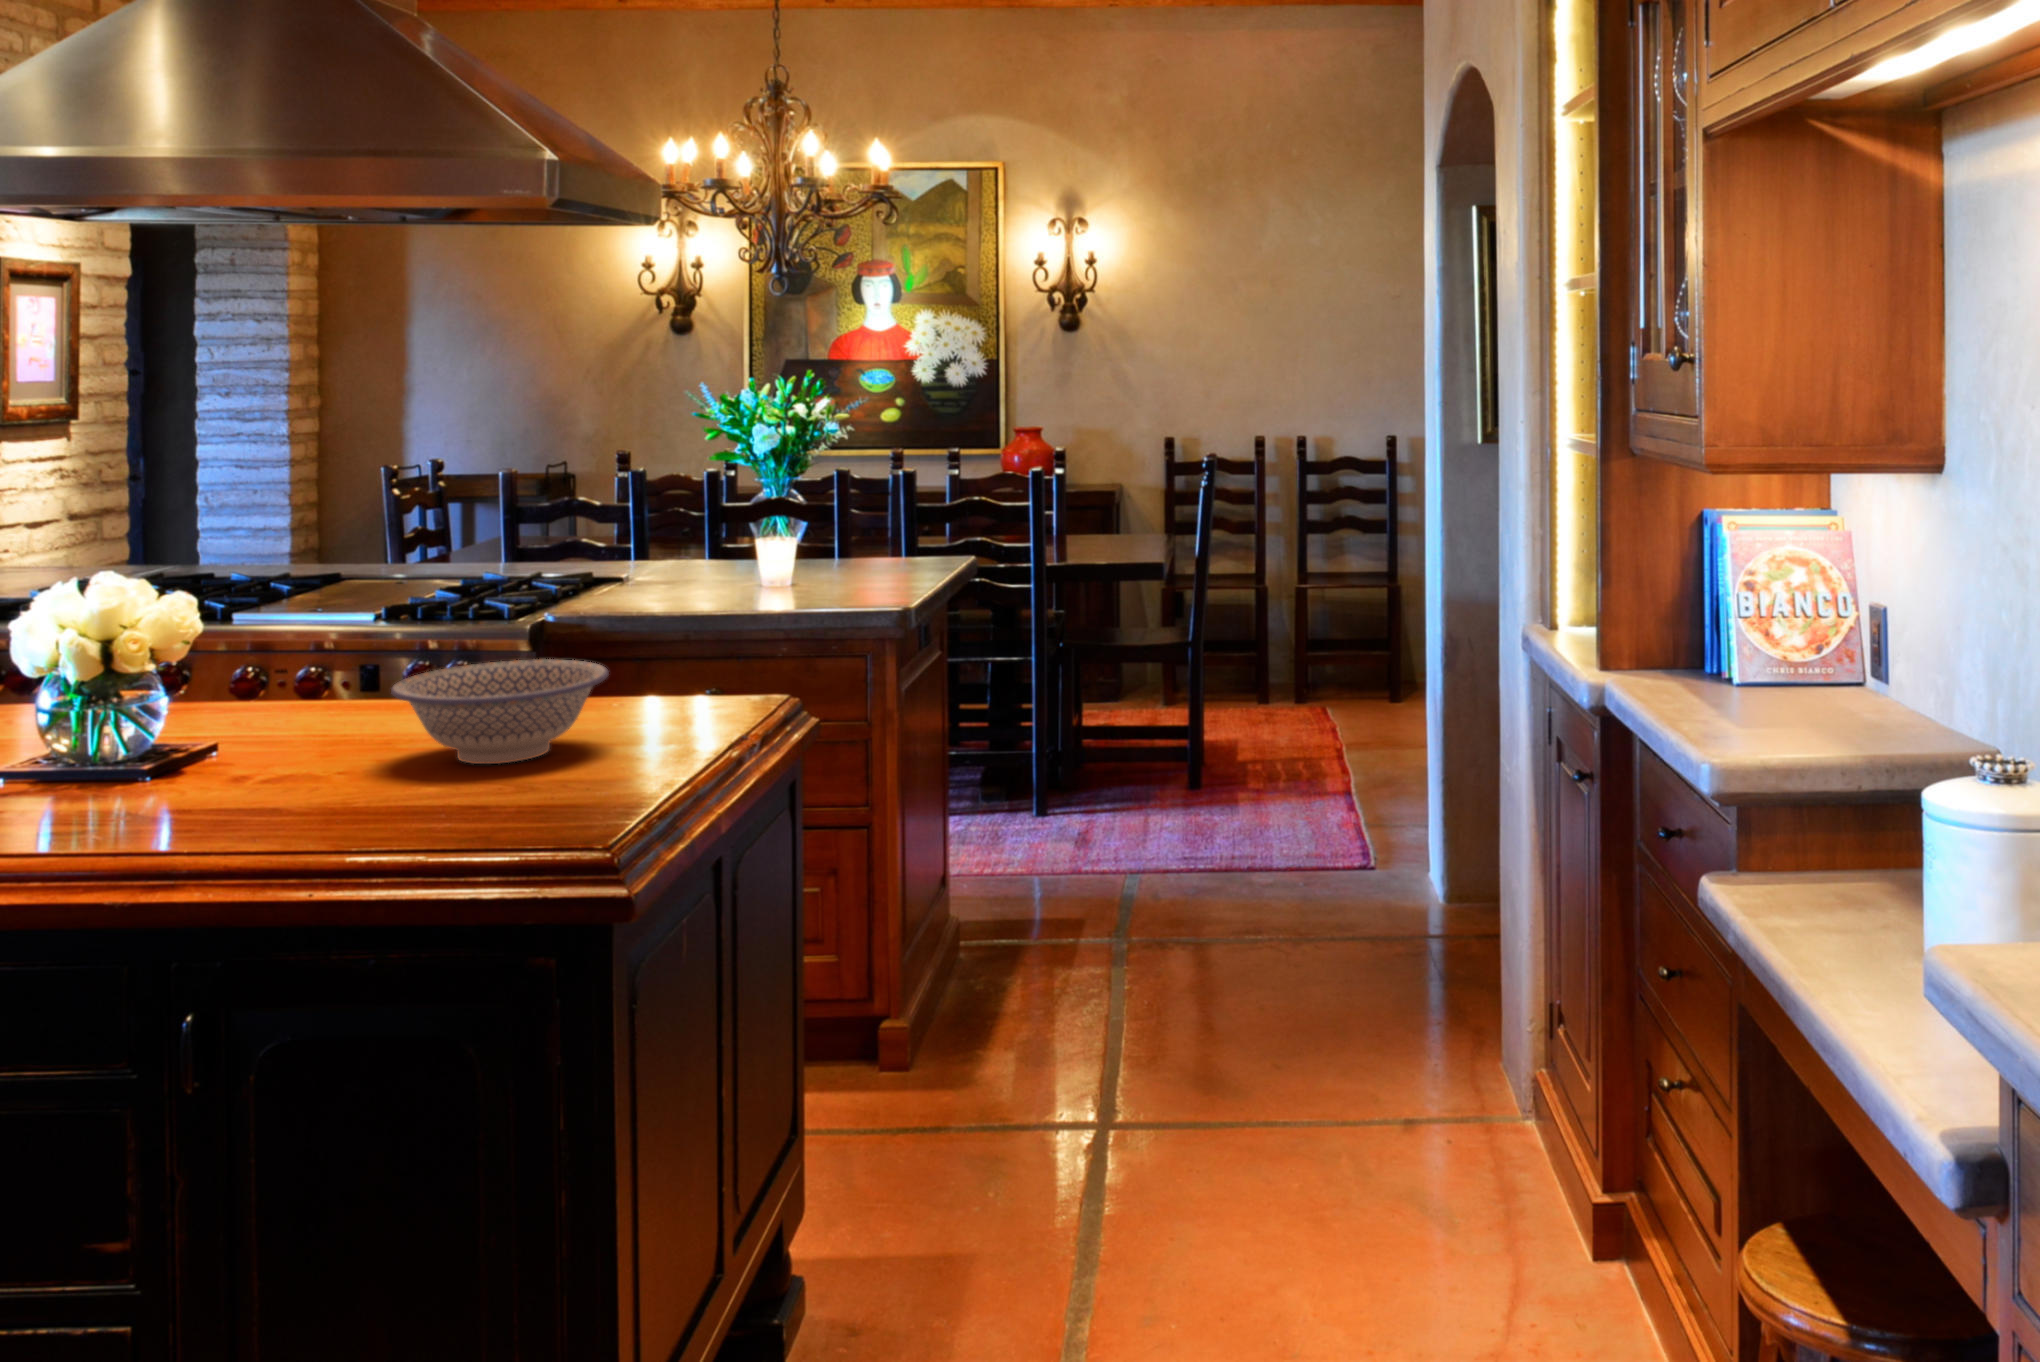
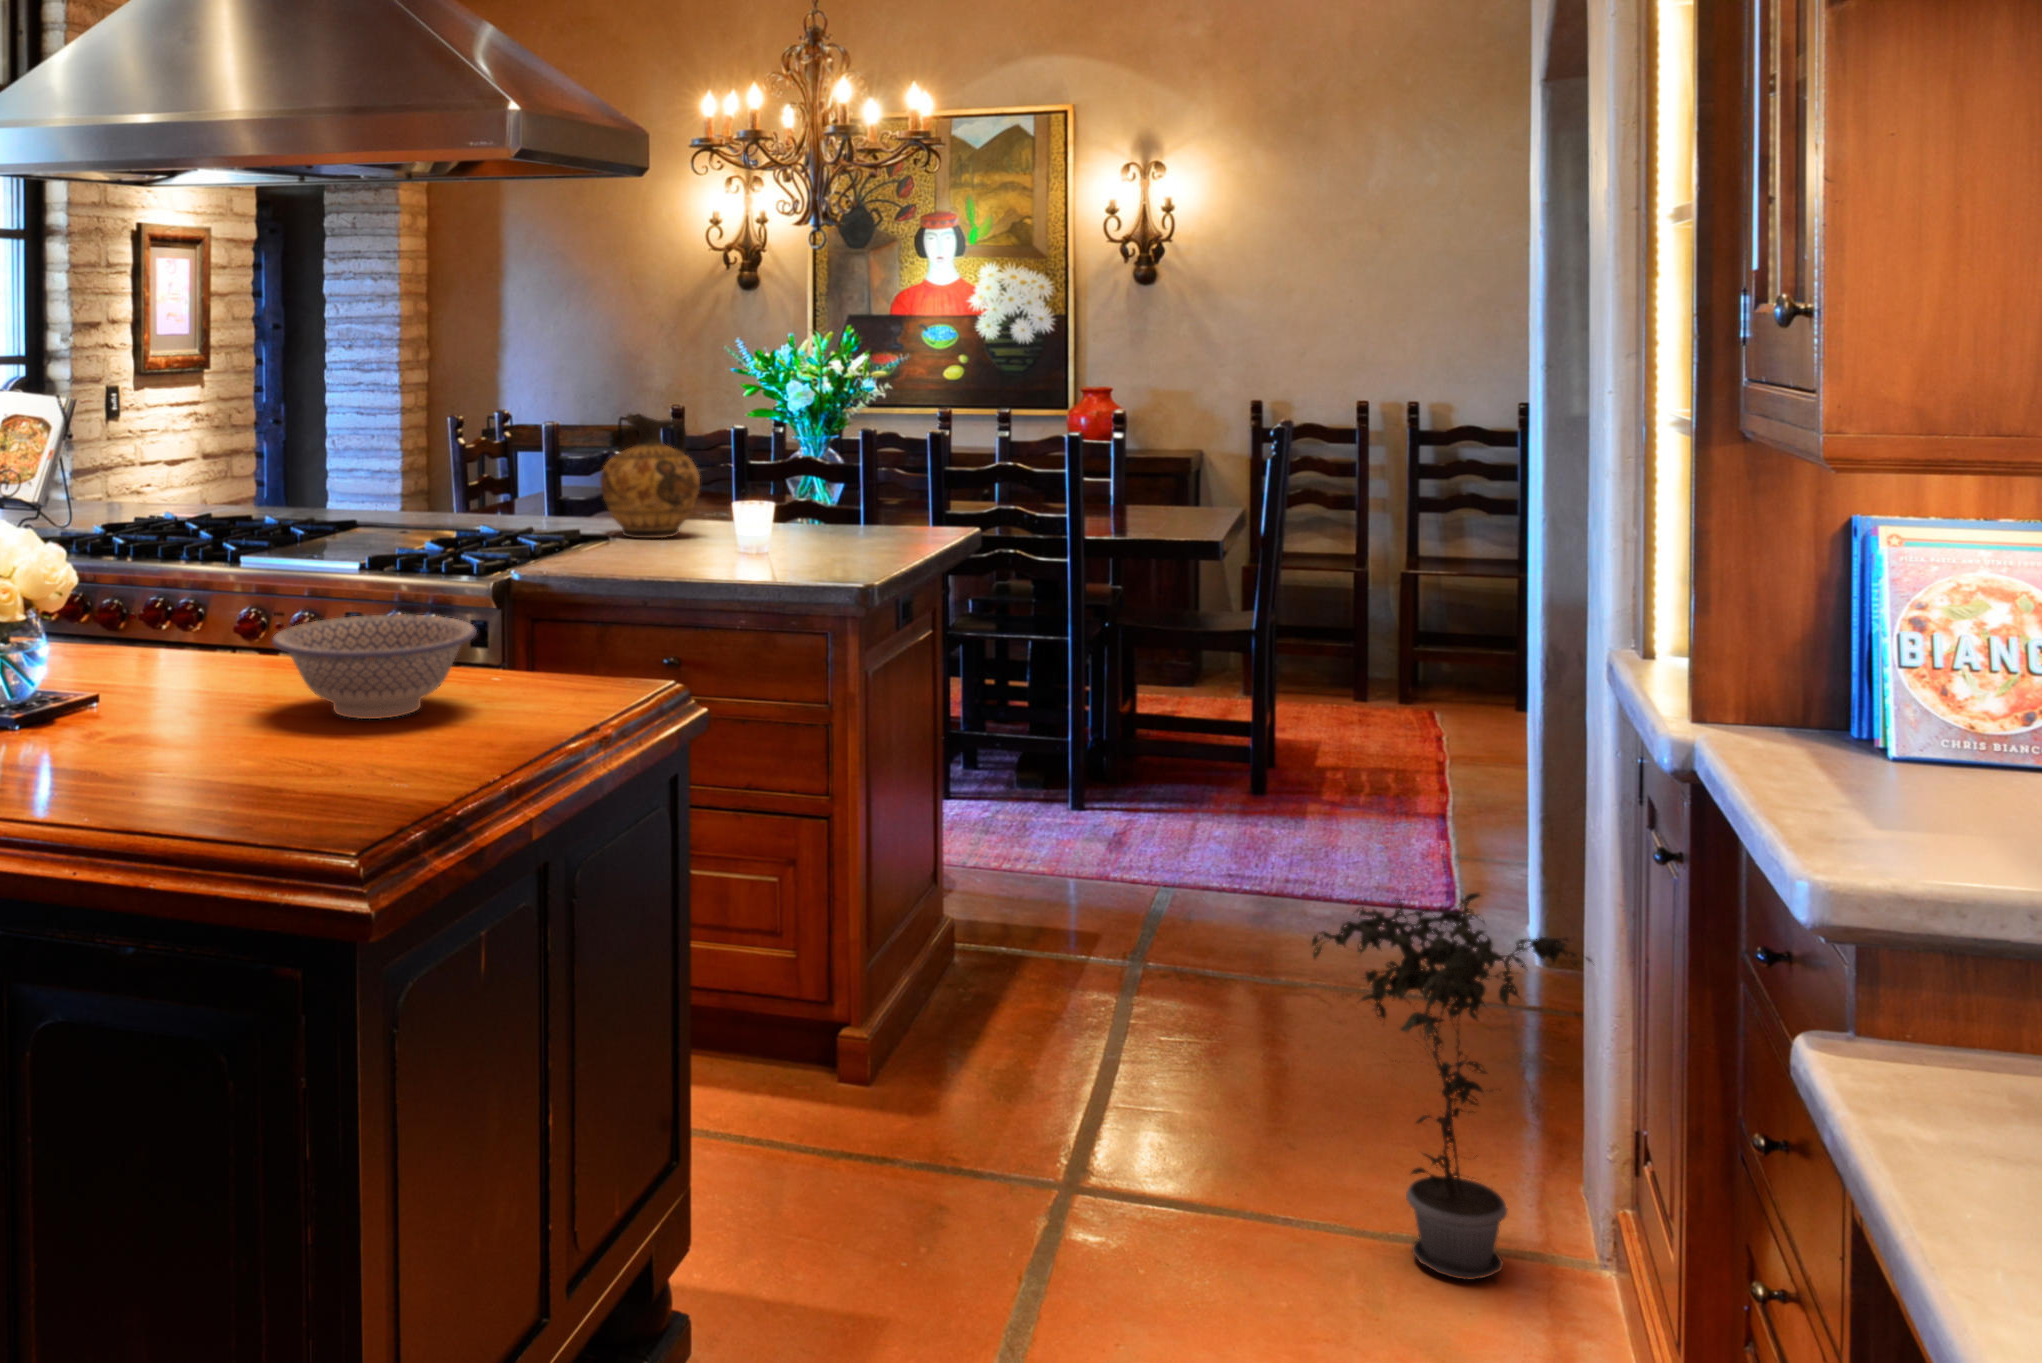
ceramic jug: none [611,460,714,583] -> present [600,414,700,538]
potted plant: none [1311,828,1516,1144] -> present [1312,893,1591,1280]

